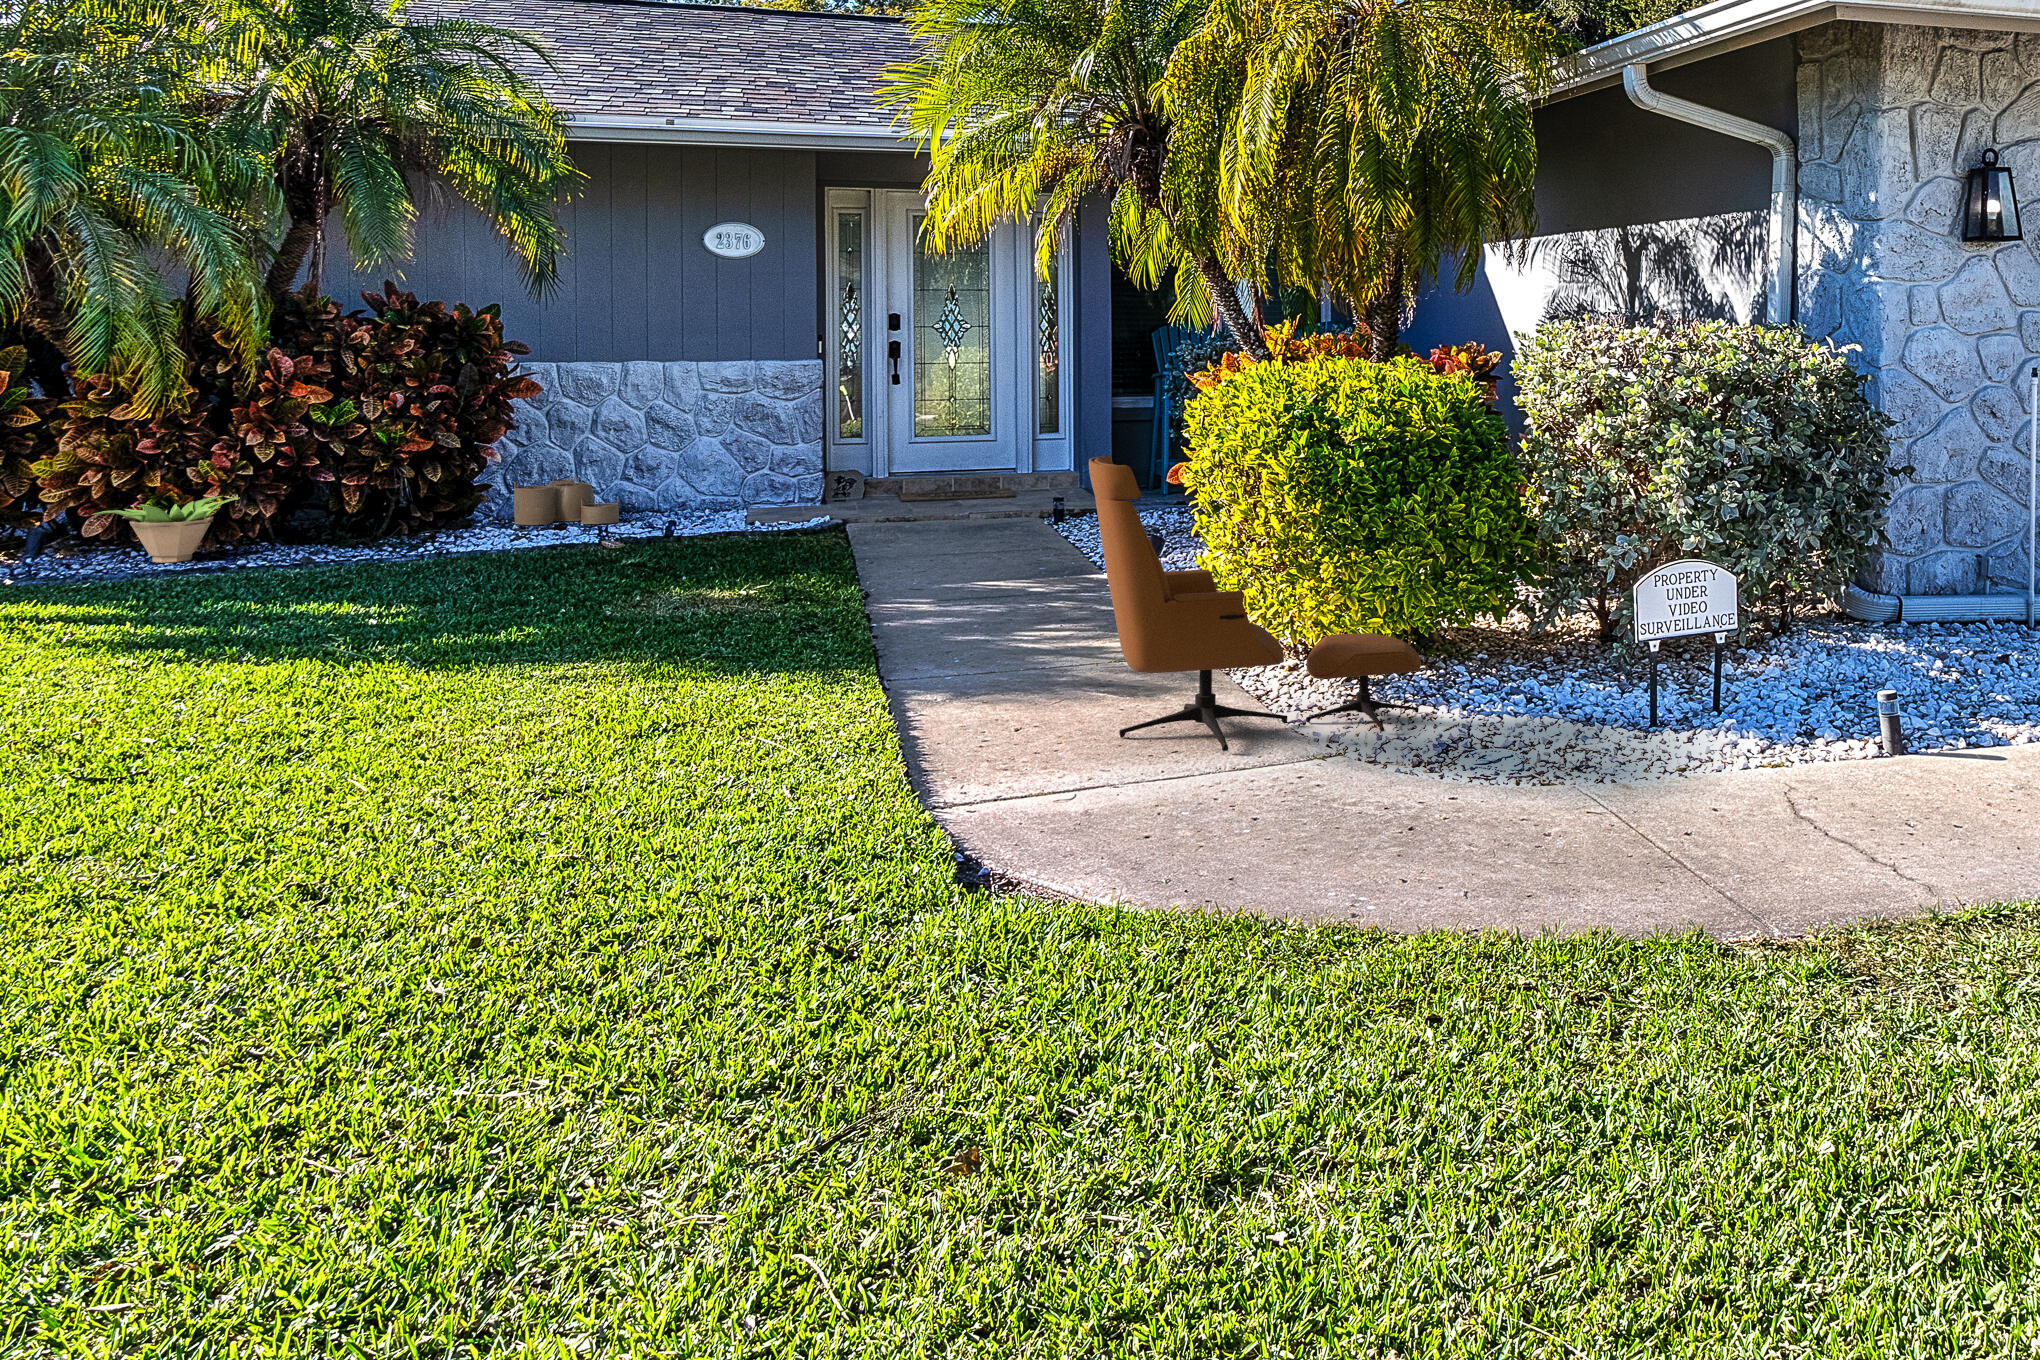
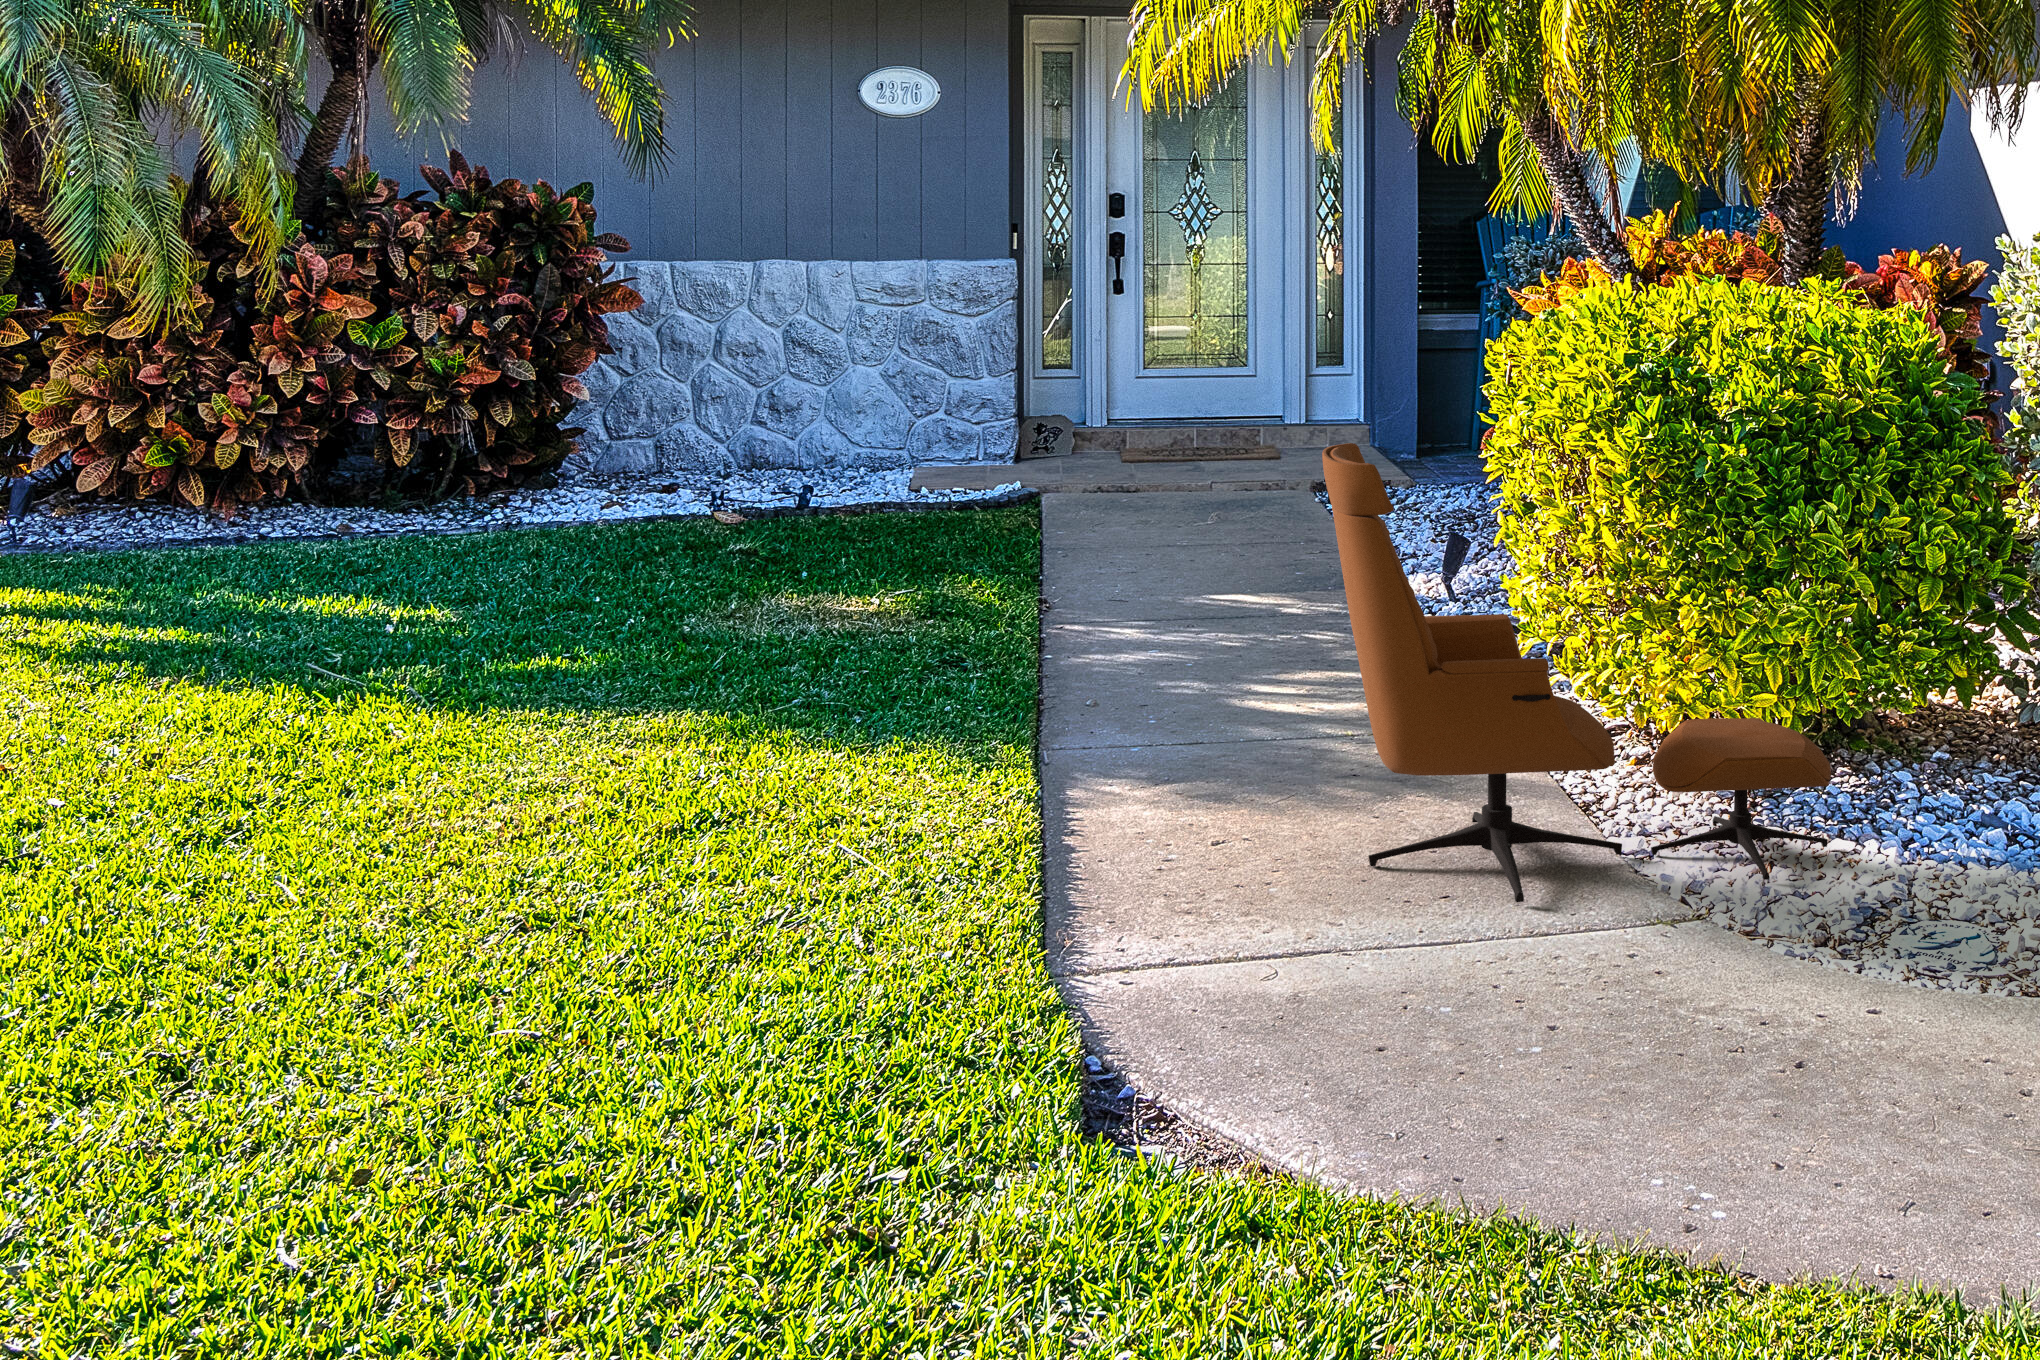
woven basket: present [514,476,619,525] -> none [687,420,811,485]
decorative plant: present [91,496,239,563] -> none [200,445,364,528]

